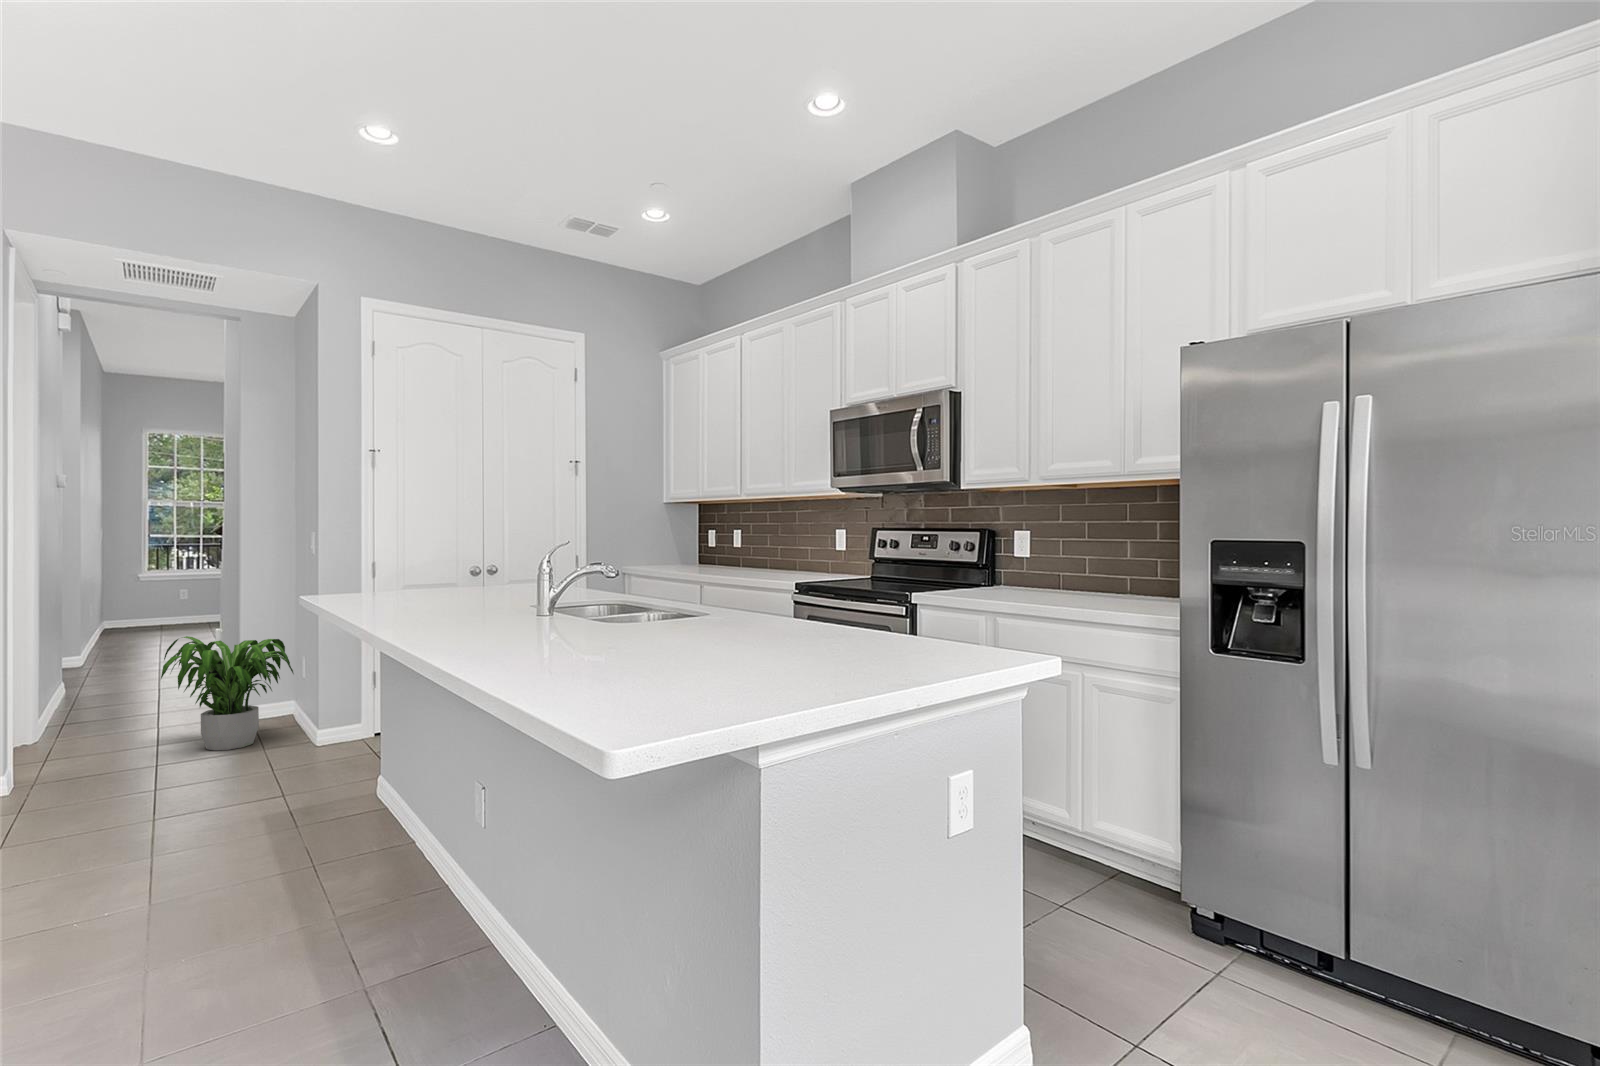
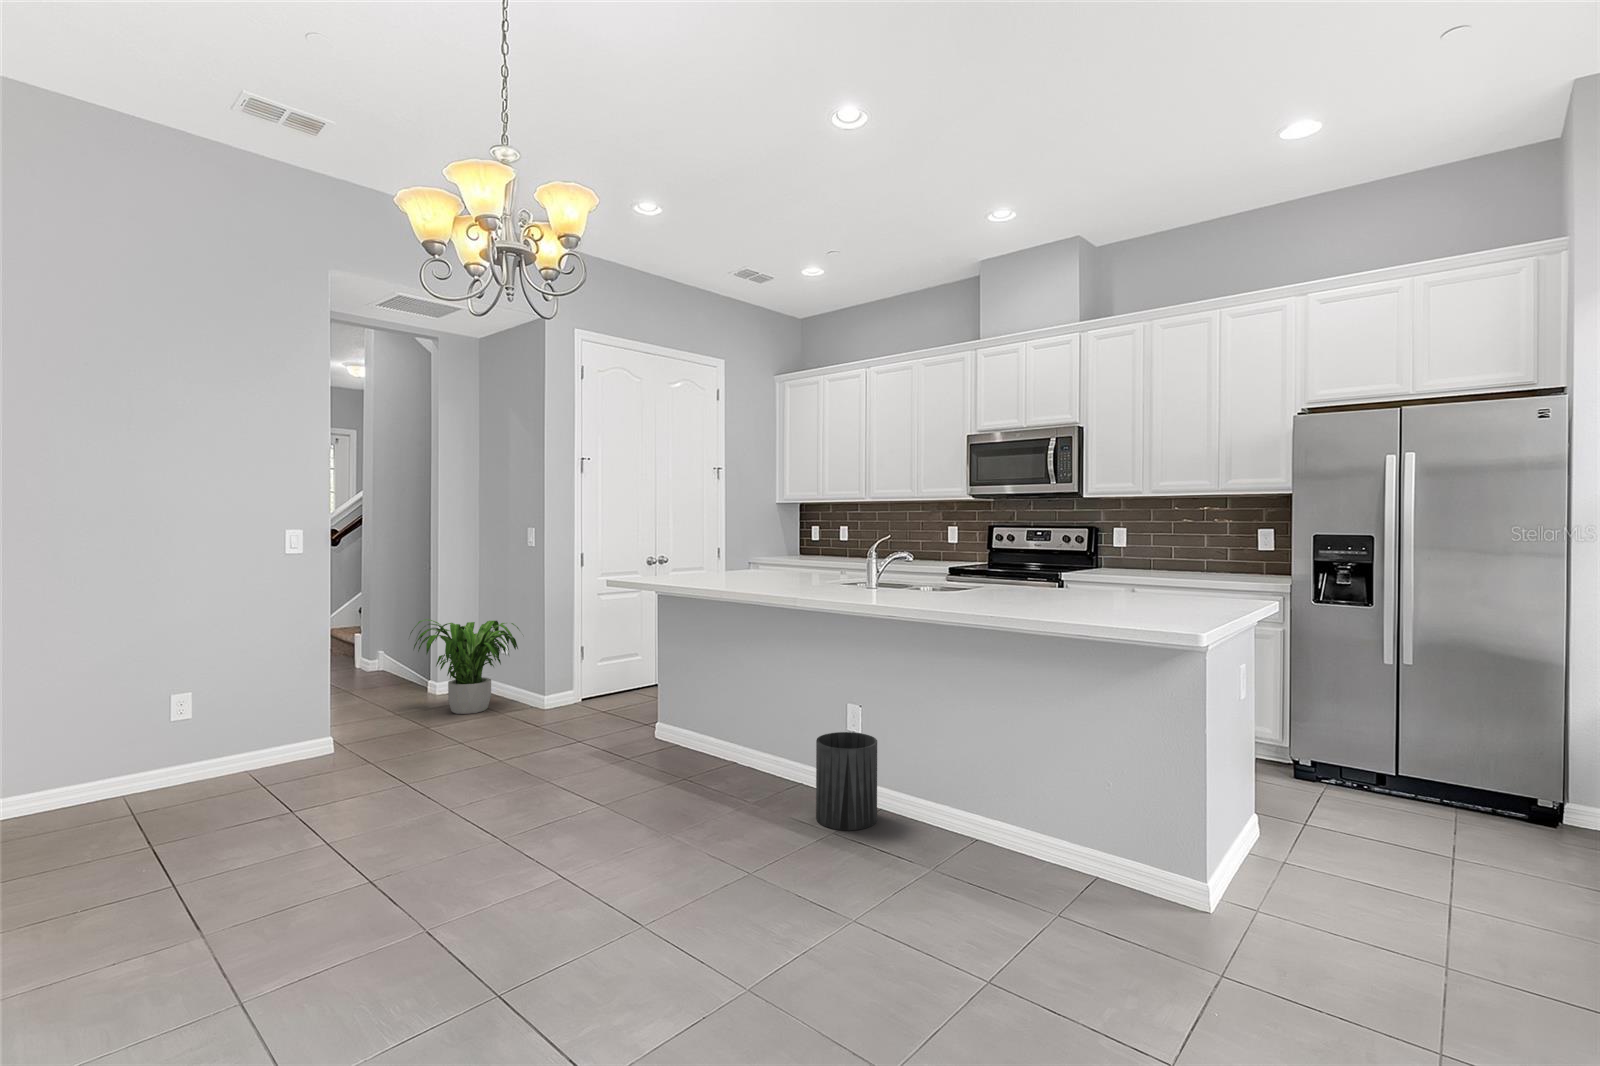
trash can: none [343,831,448,996] -> present [816,732,877,830]

